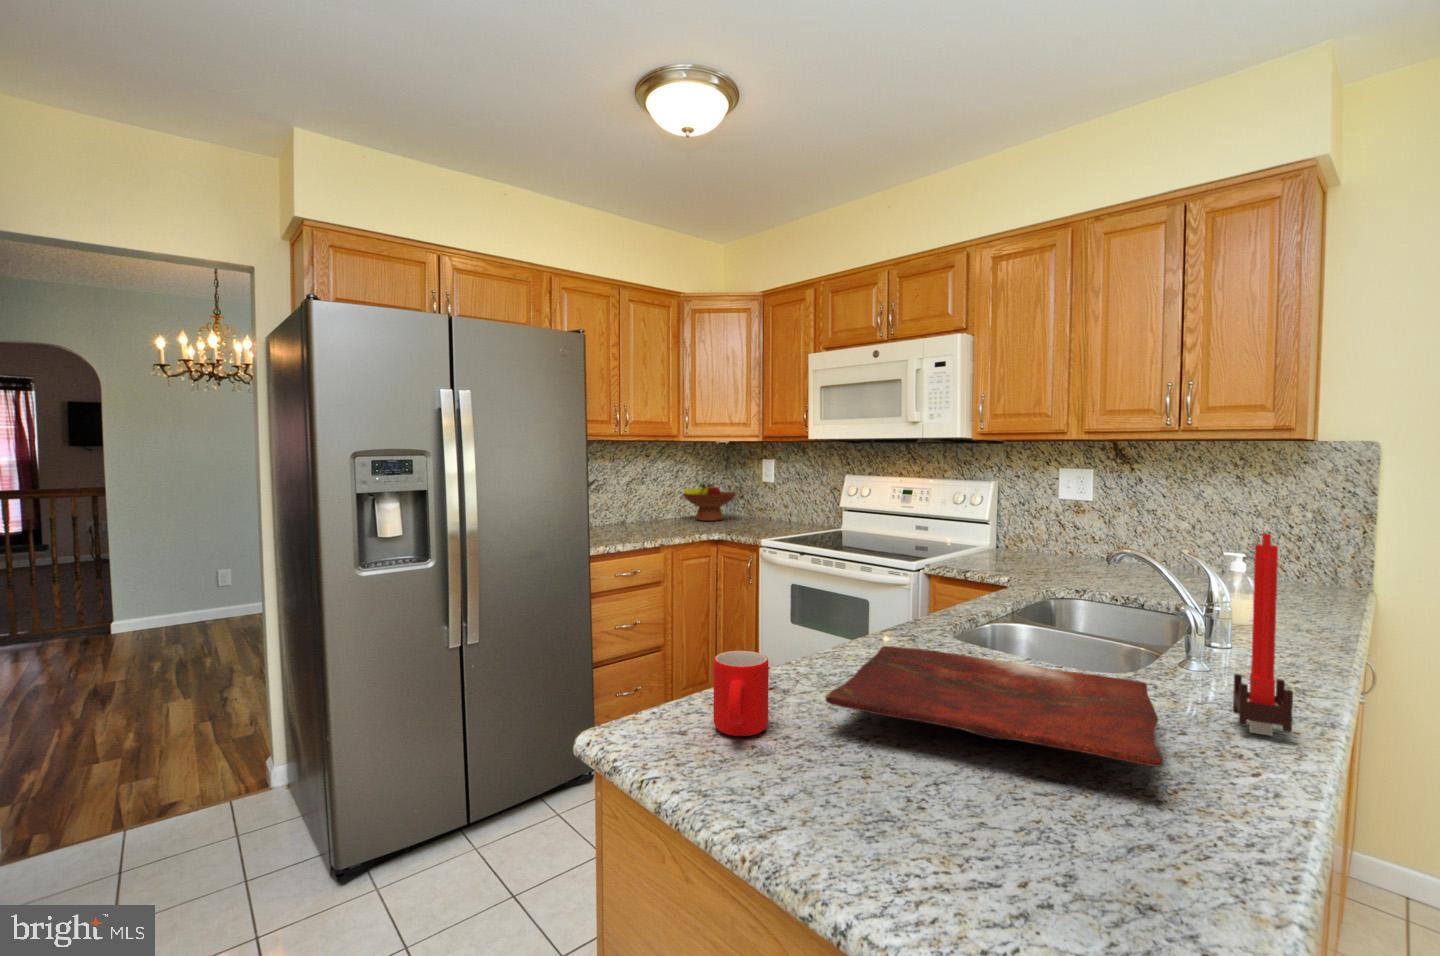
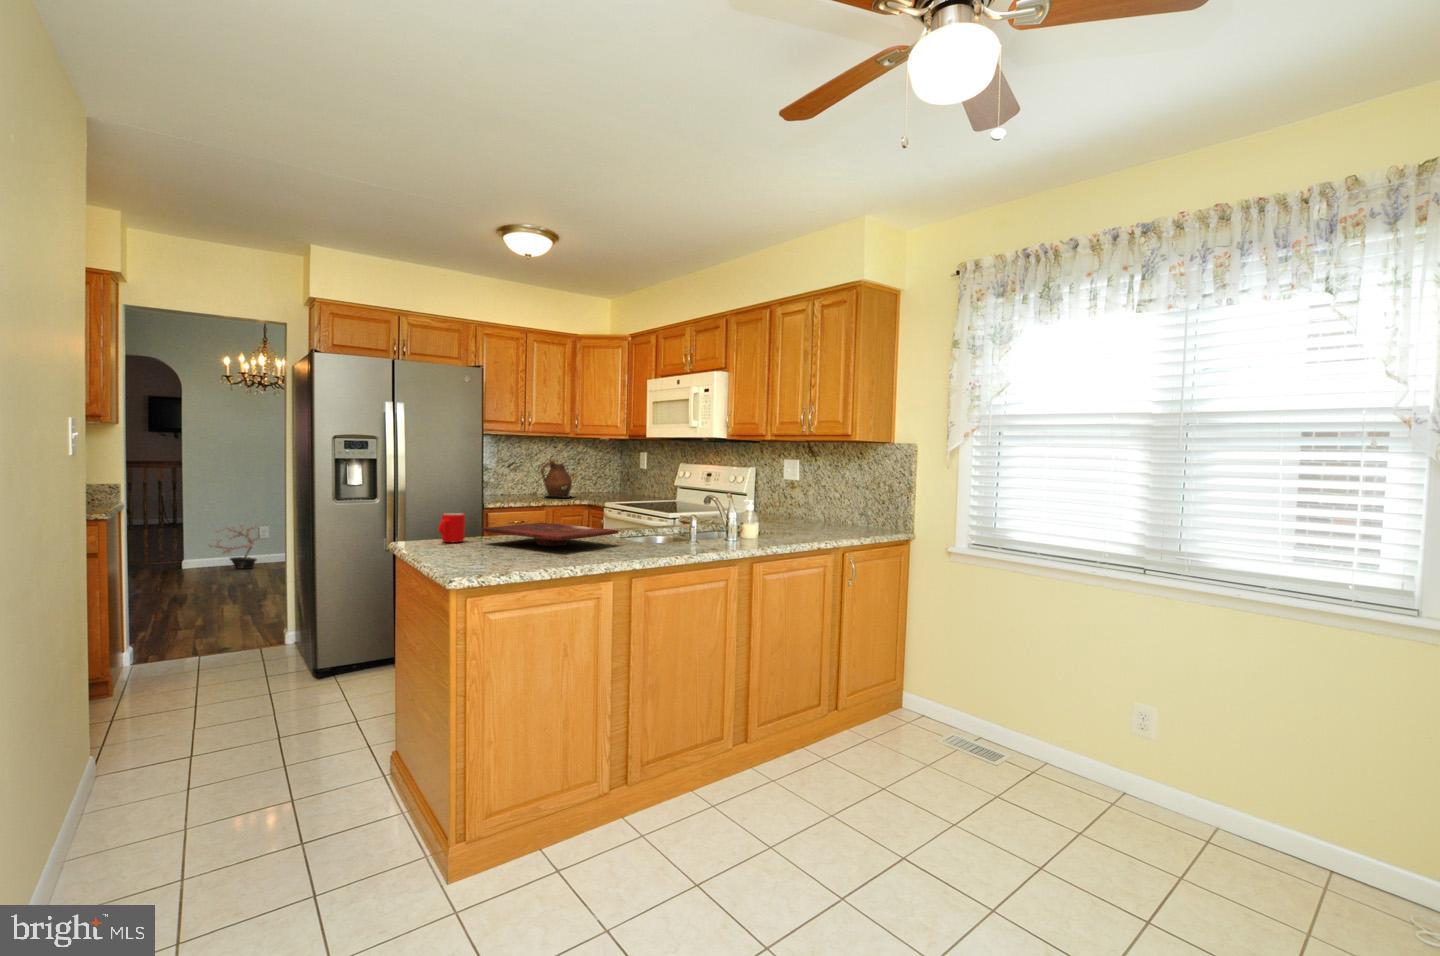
ceramic pitcher: none [637,473,684,530] -> present [541,460,572,498]
fruit bowl: present [682,484,737,521] -> none [582,469,623,496]
candle: present [1233,533,1293,736] -> none [641,469,663,549]
potted plant: none [143,561,221,627] -> present [209,525,260,569]

